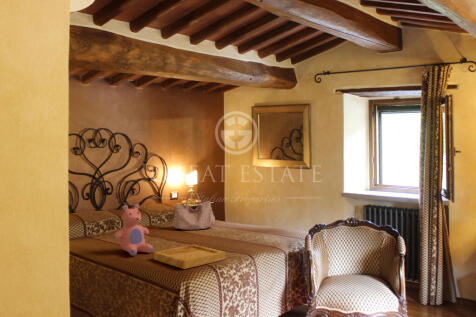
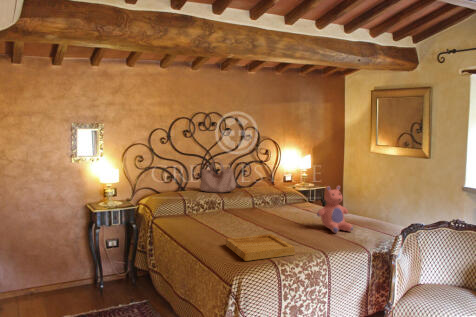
handbag: present [174,191,215,230] -> present [200,158,236,193]
teddy bear: present [113,204,153,256] -> present [317,186,353,233]

